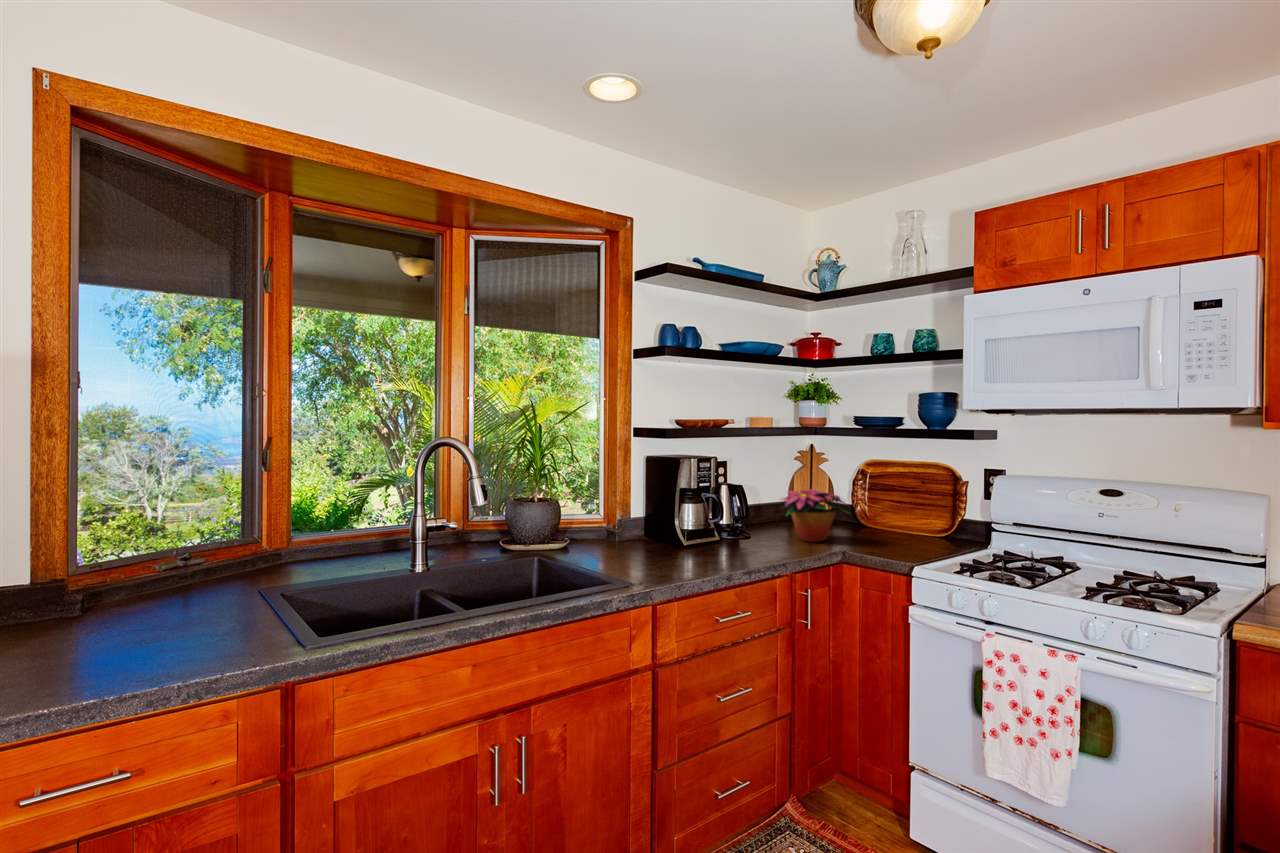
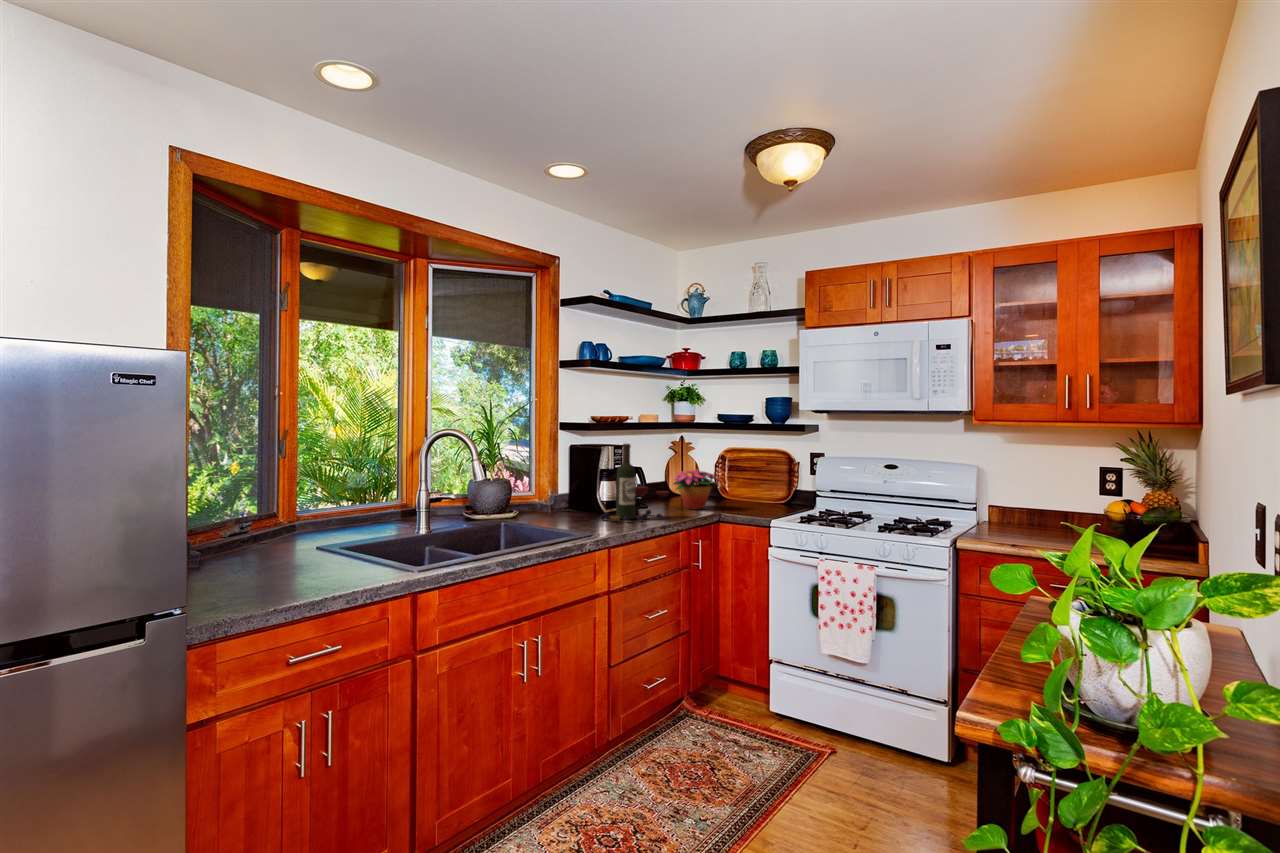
wine bottle: none [666,456,767,561] -> present [600,444,669,522]

